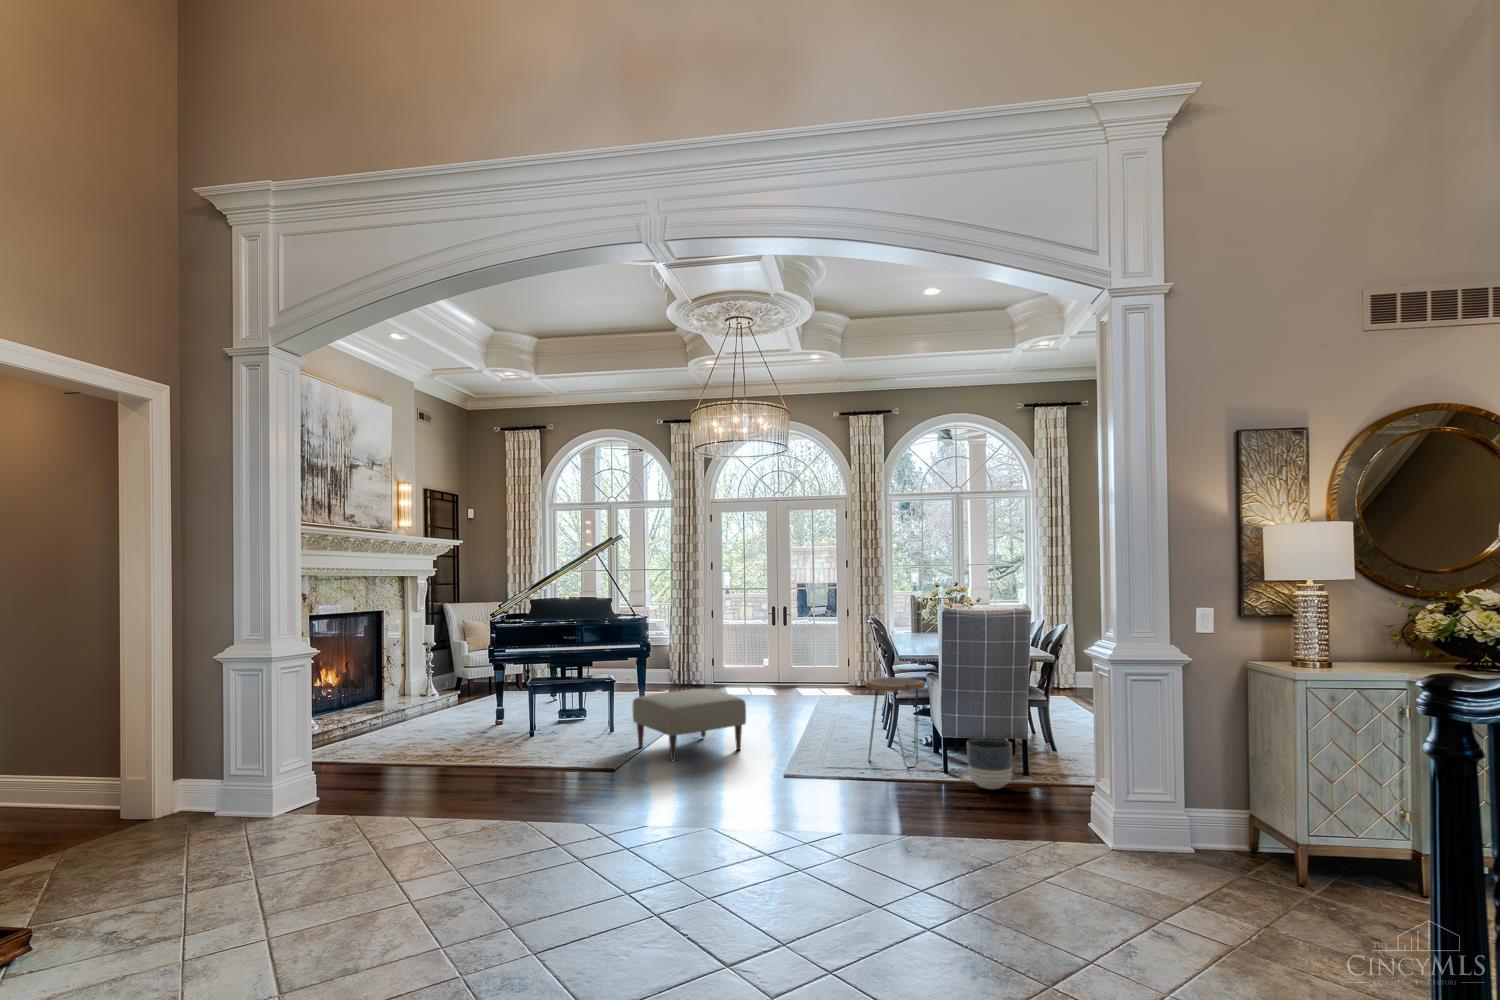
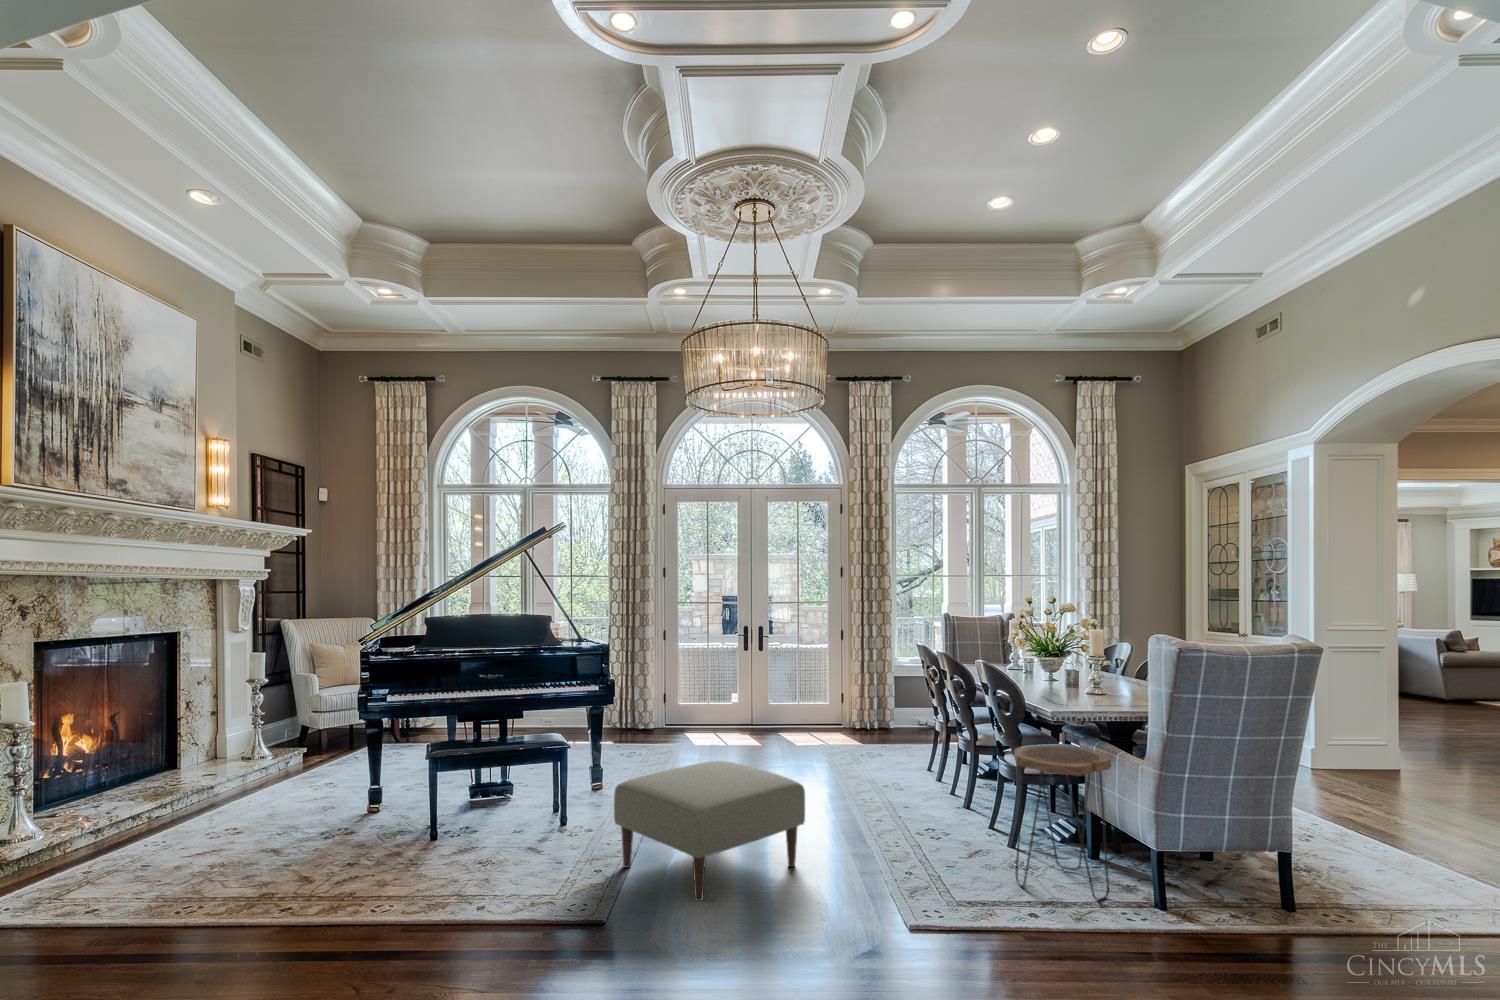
planter: present [967,738,1012,789] -> none [1240,858,1329,955]

